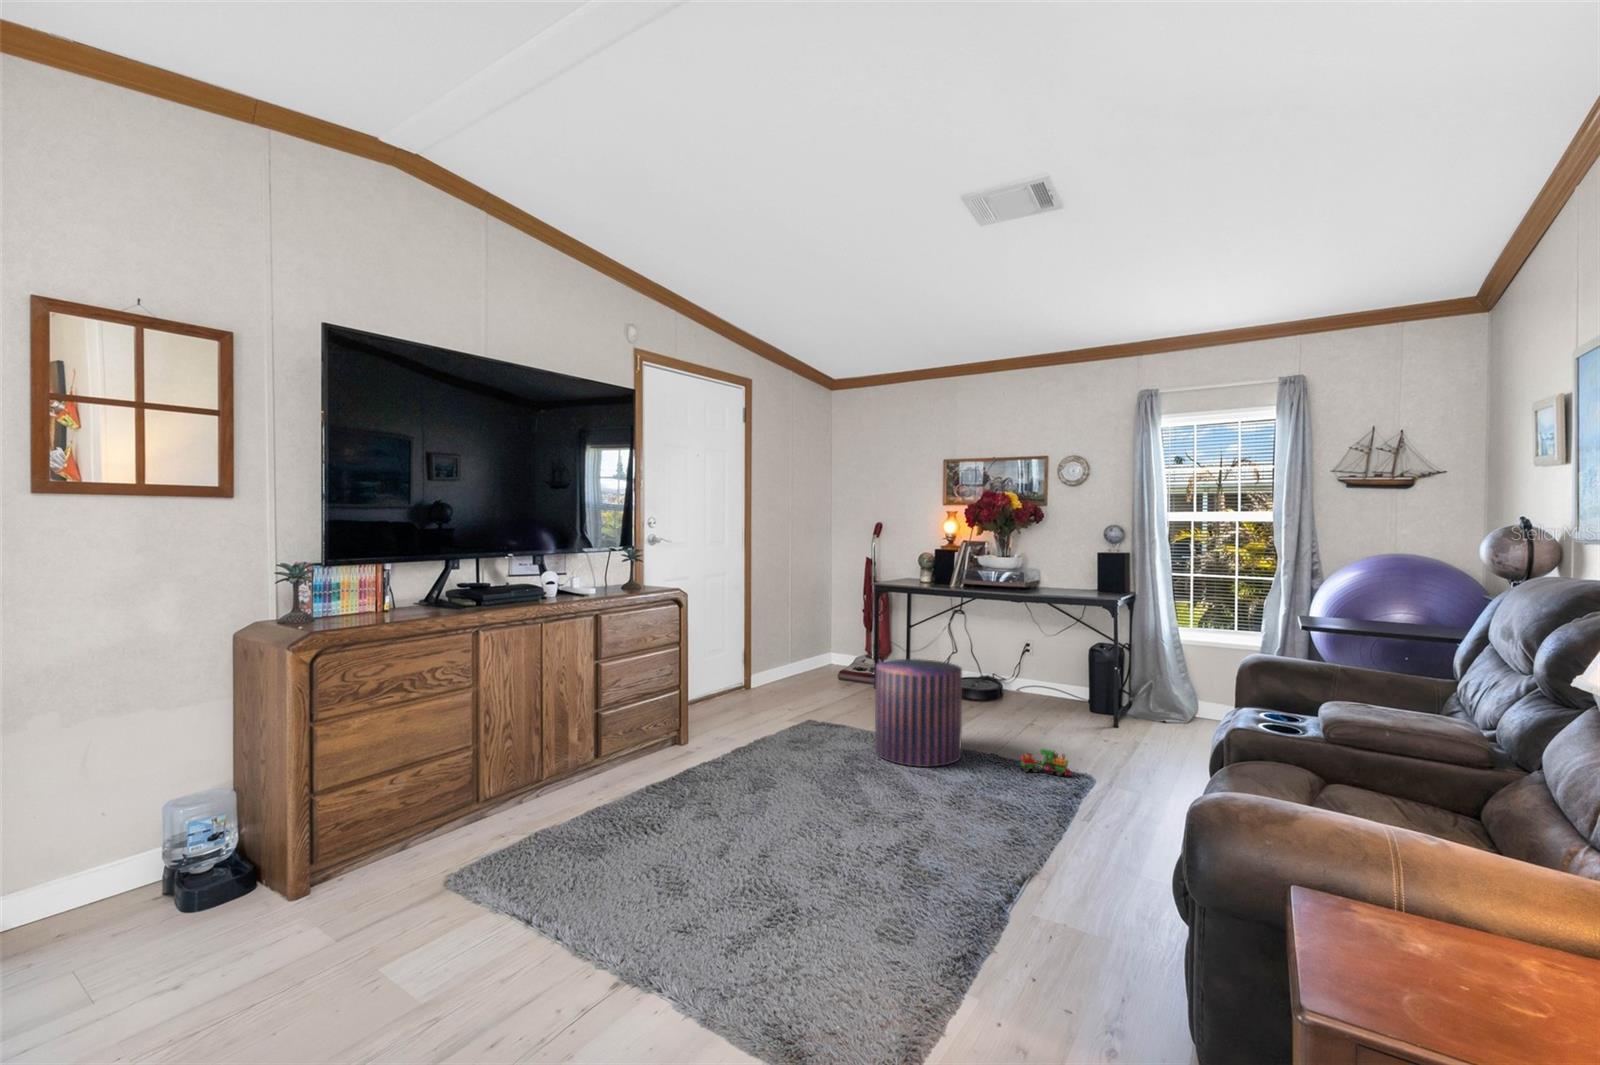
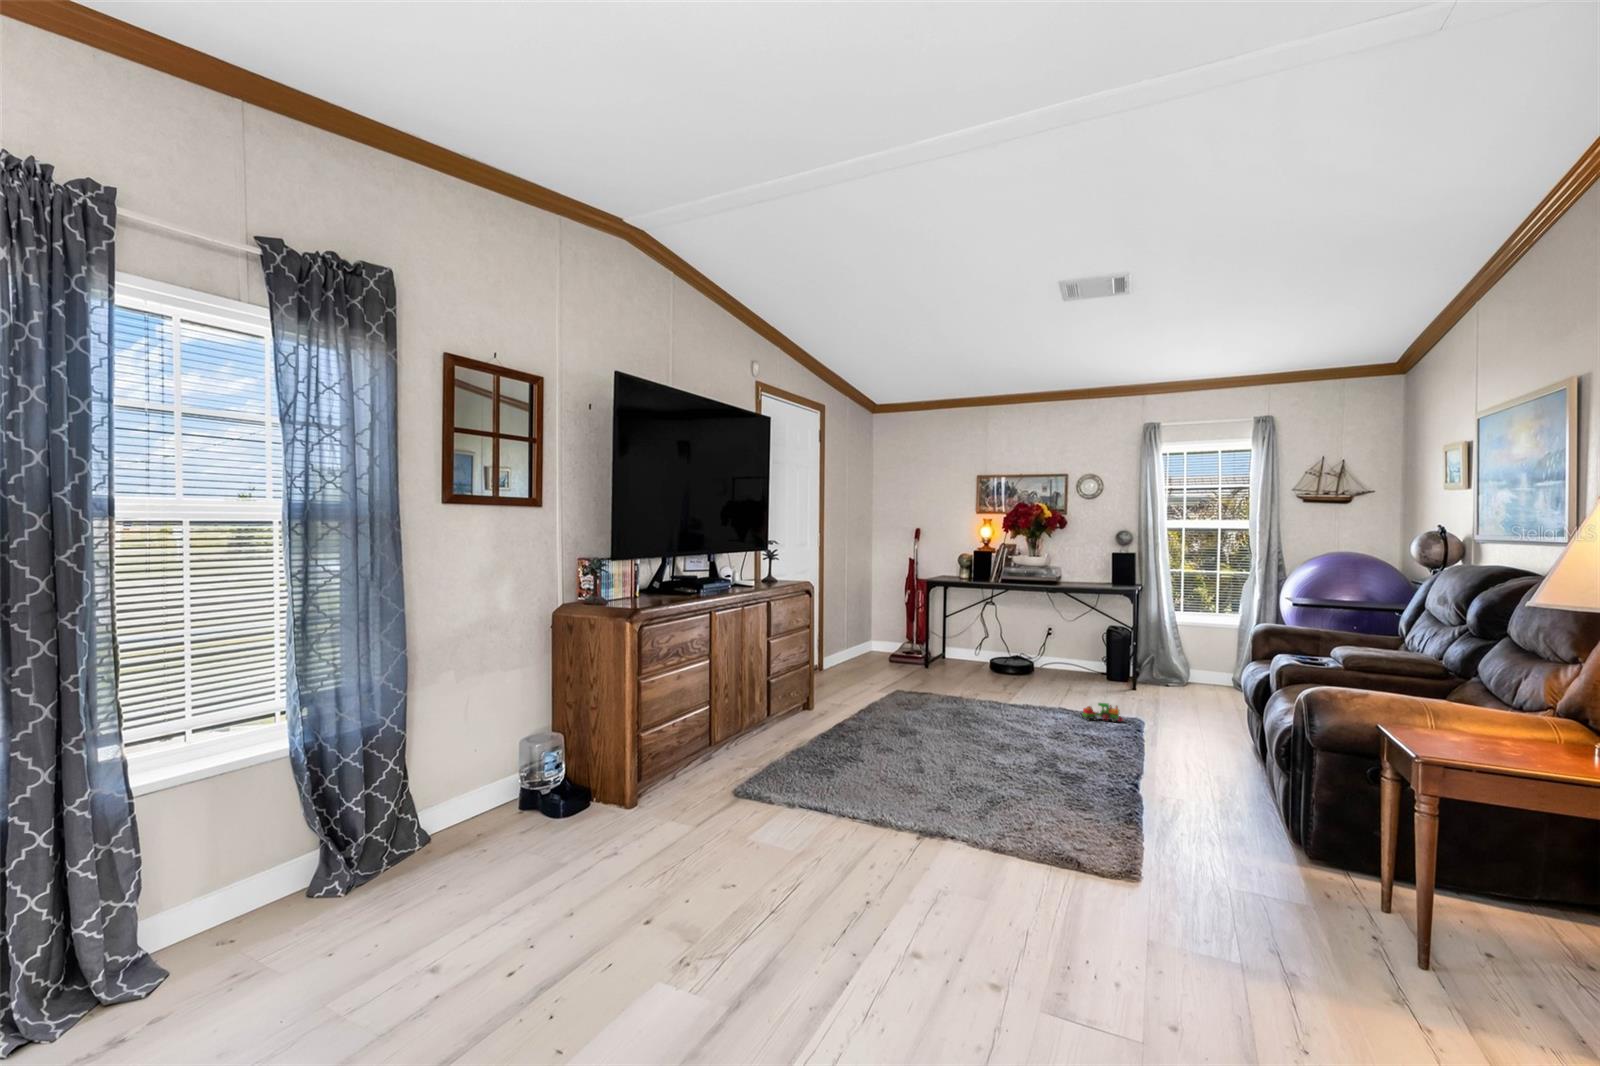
pouf: present [875,659,962,767] -> none [963,638,1034,719]

